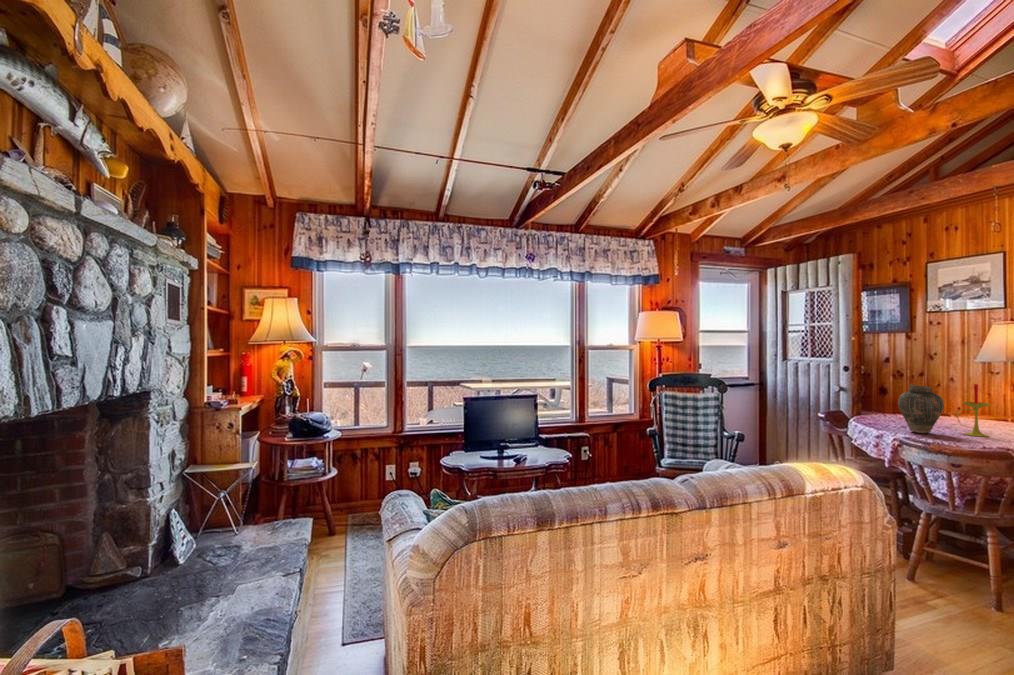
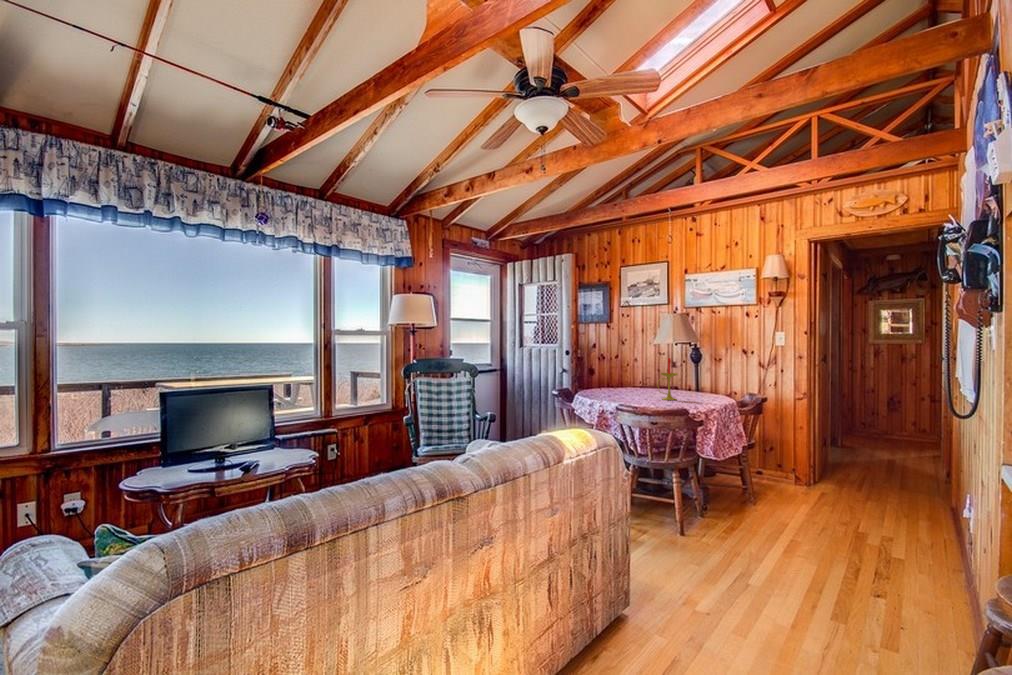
vase: present [898,384,944,433] -> none [620,359,651,401]

